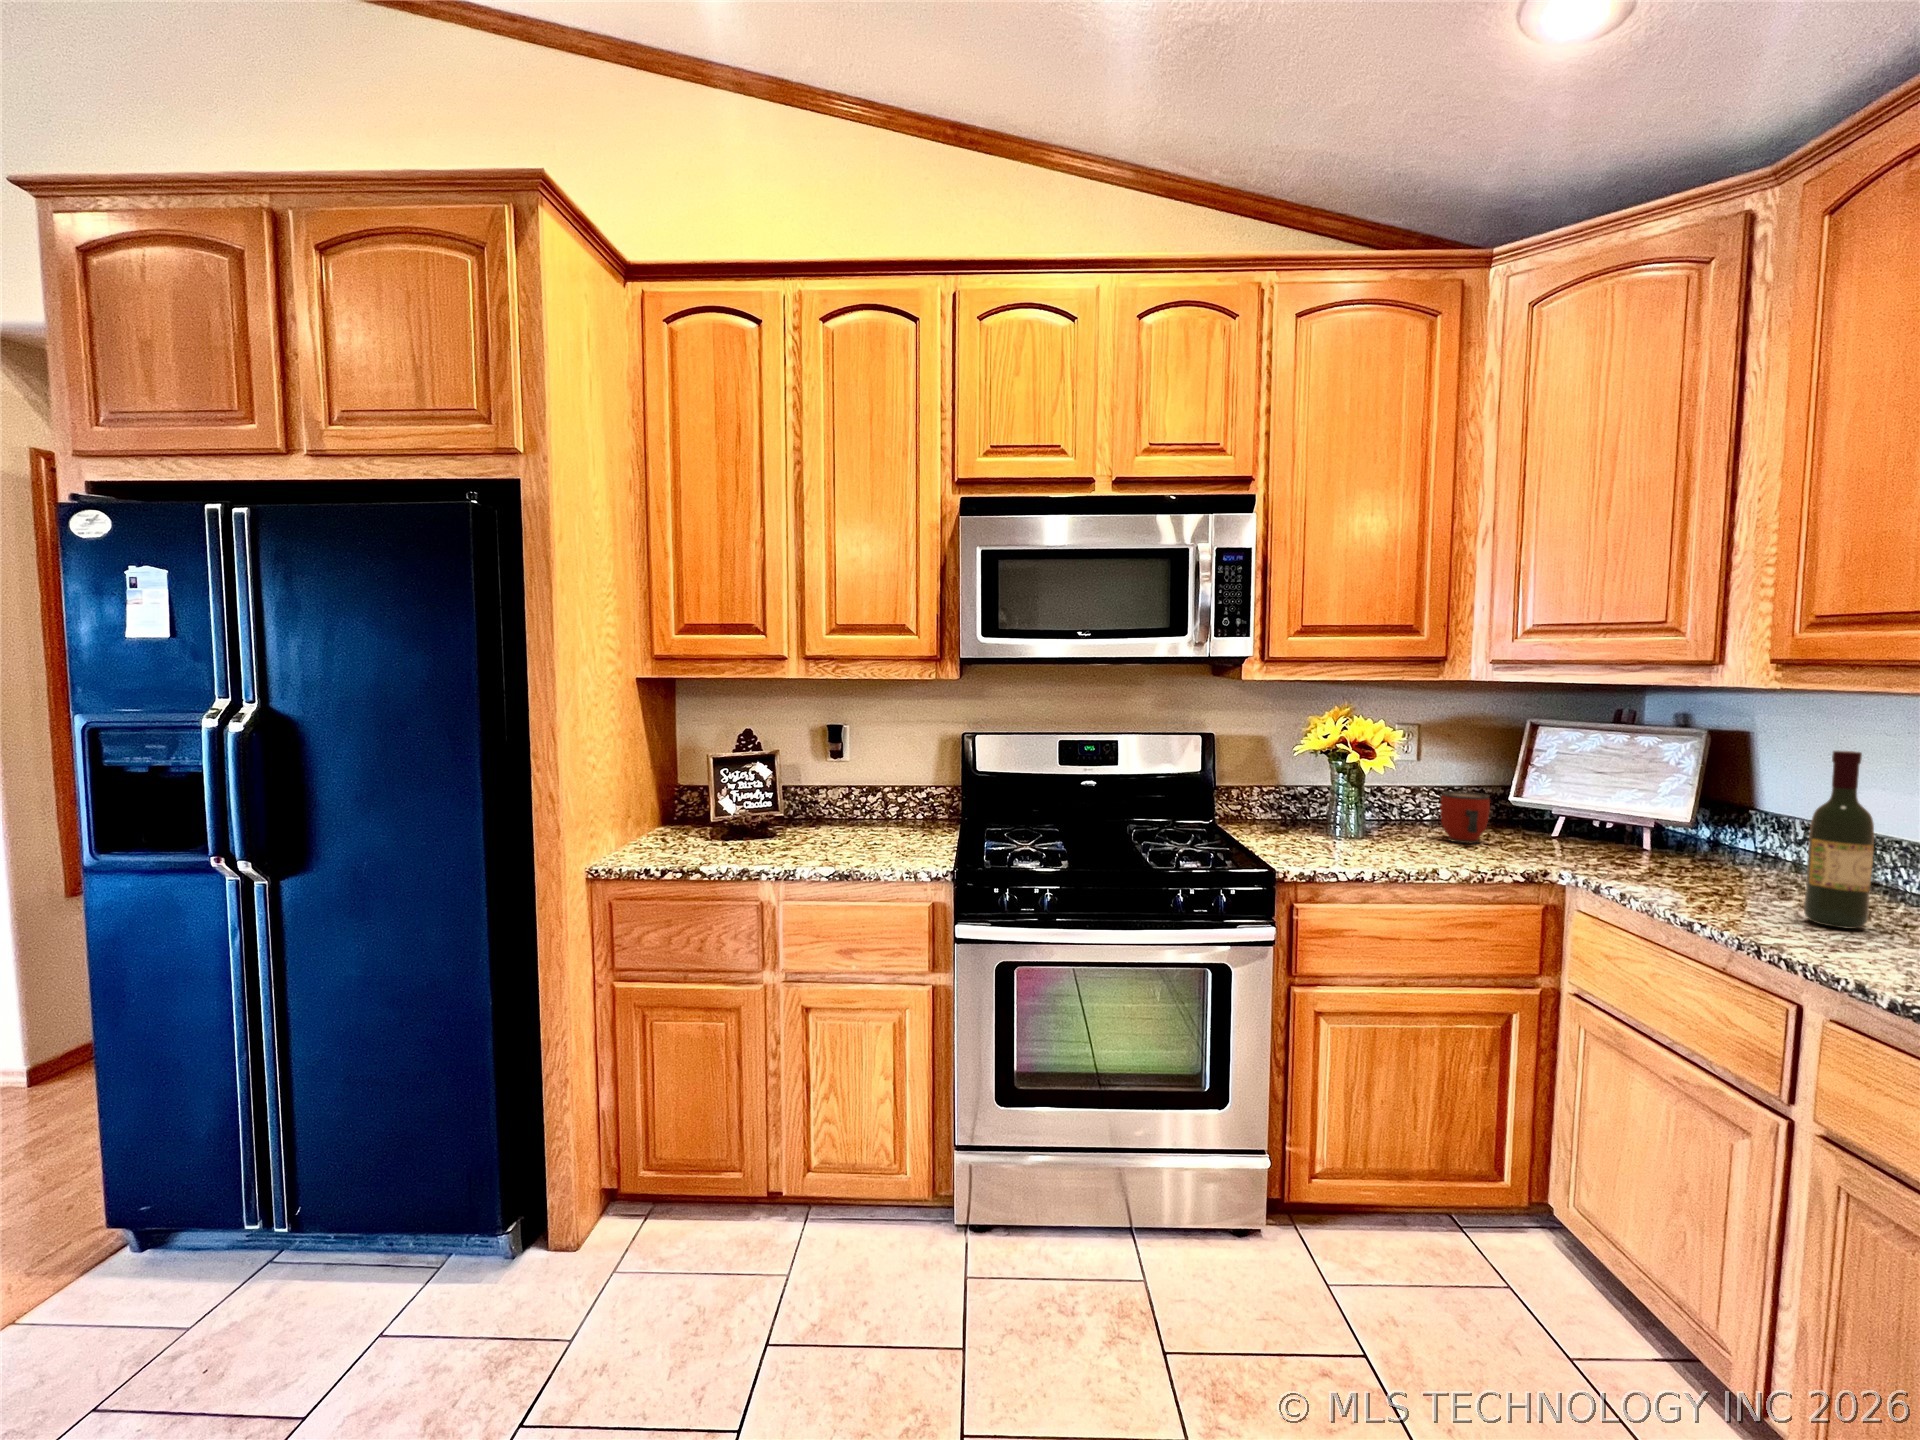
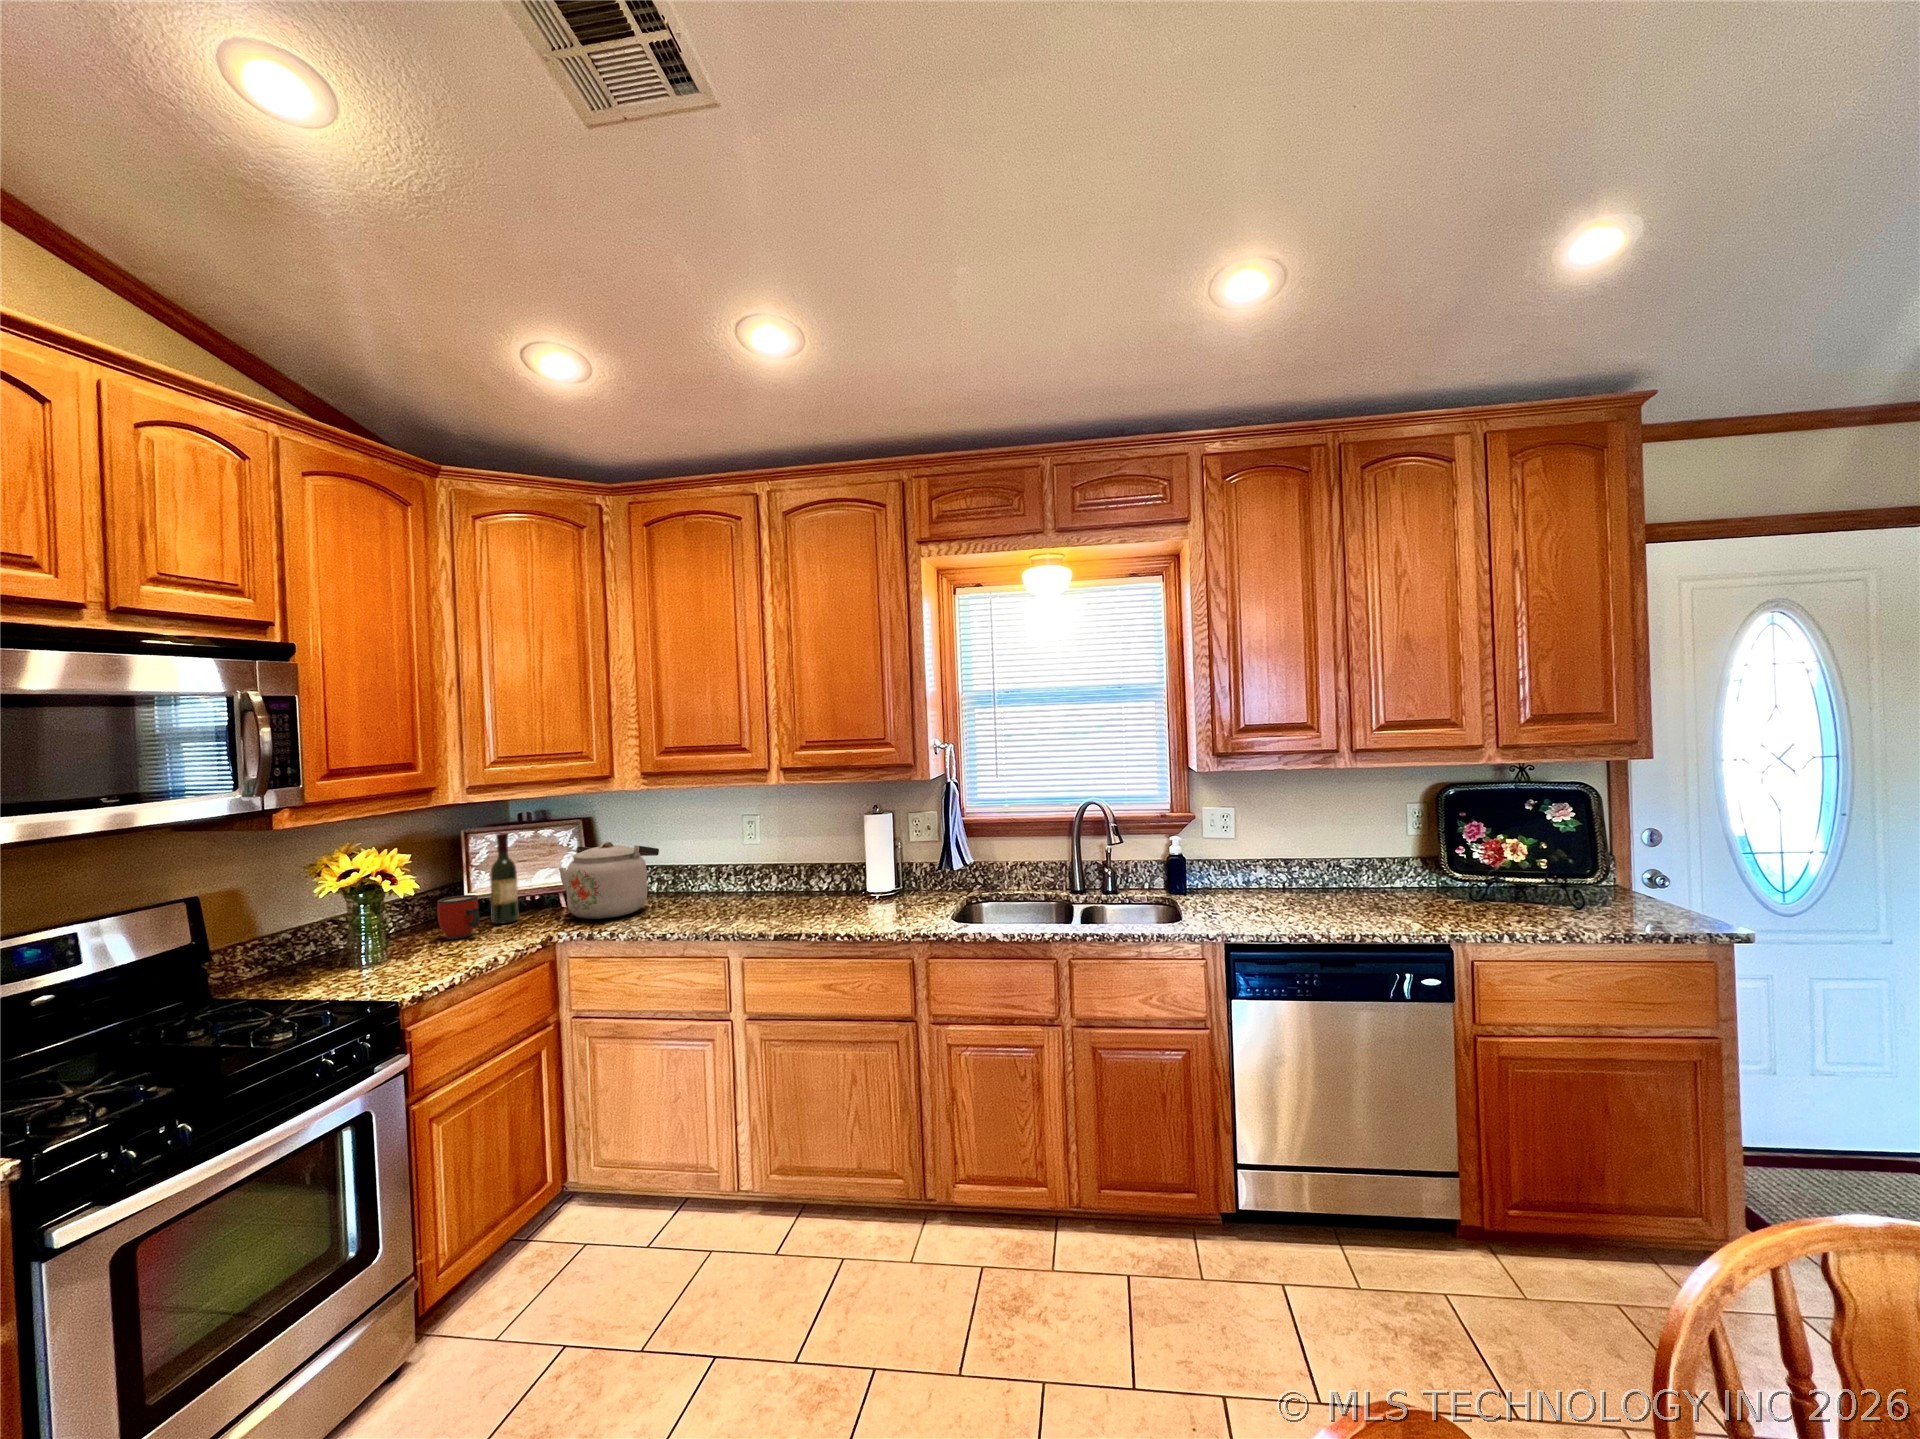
wine bottle: present [1804,751,1874,929] -> present [490,833,518,924]
kettle: none [1606,757,1796,880] -> present [559,841,659,919]

